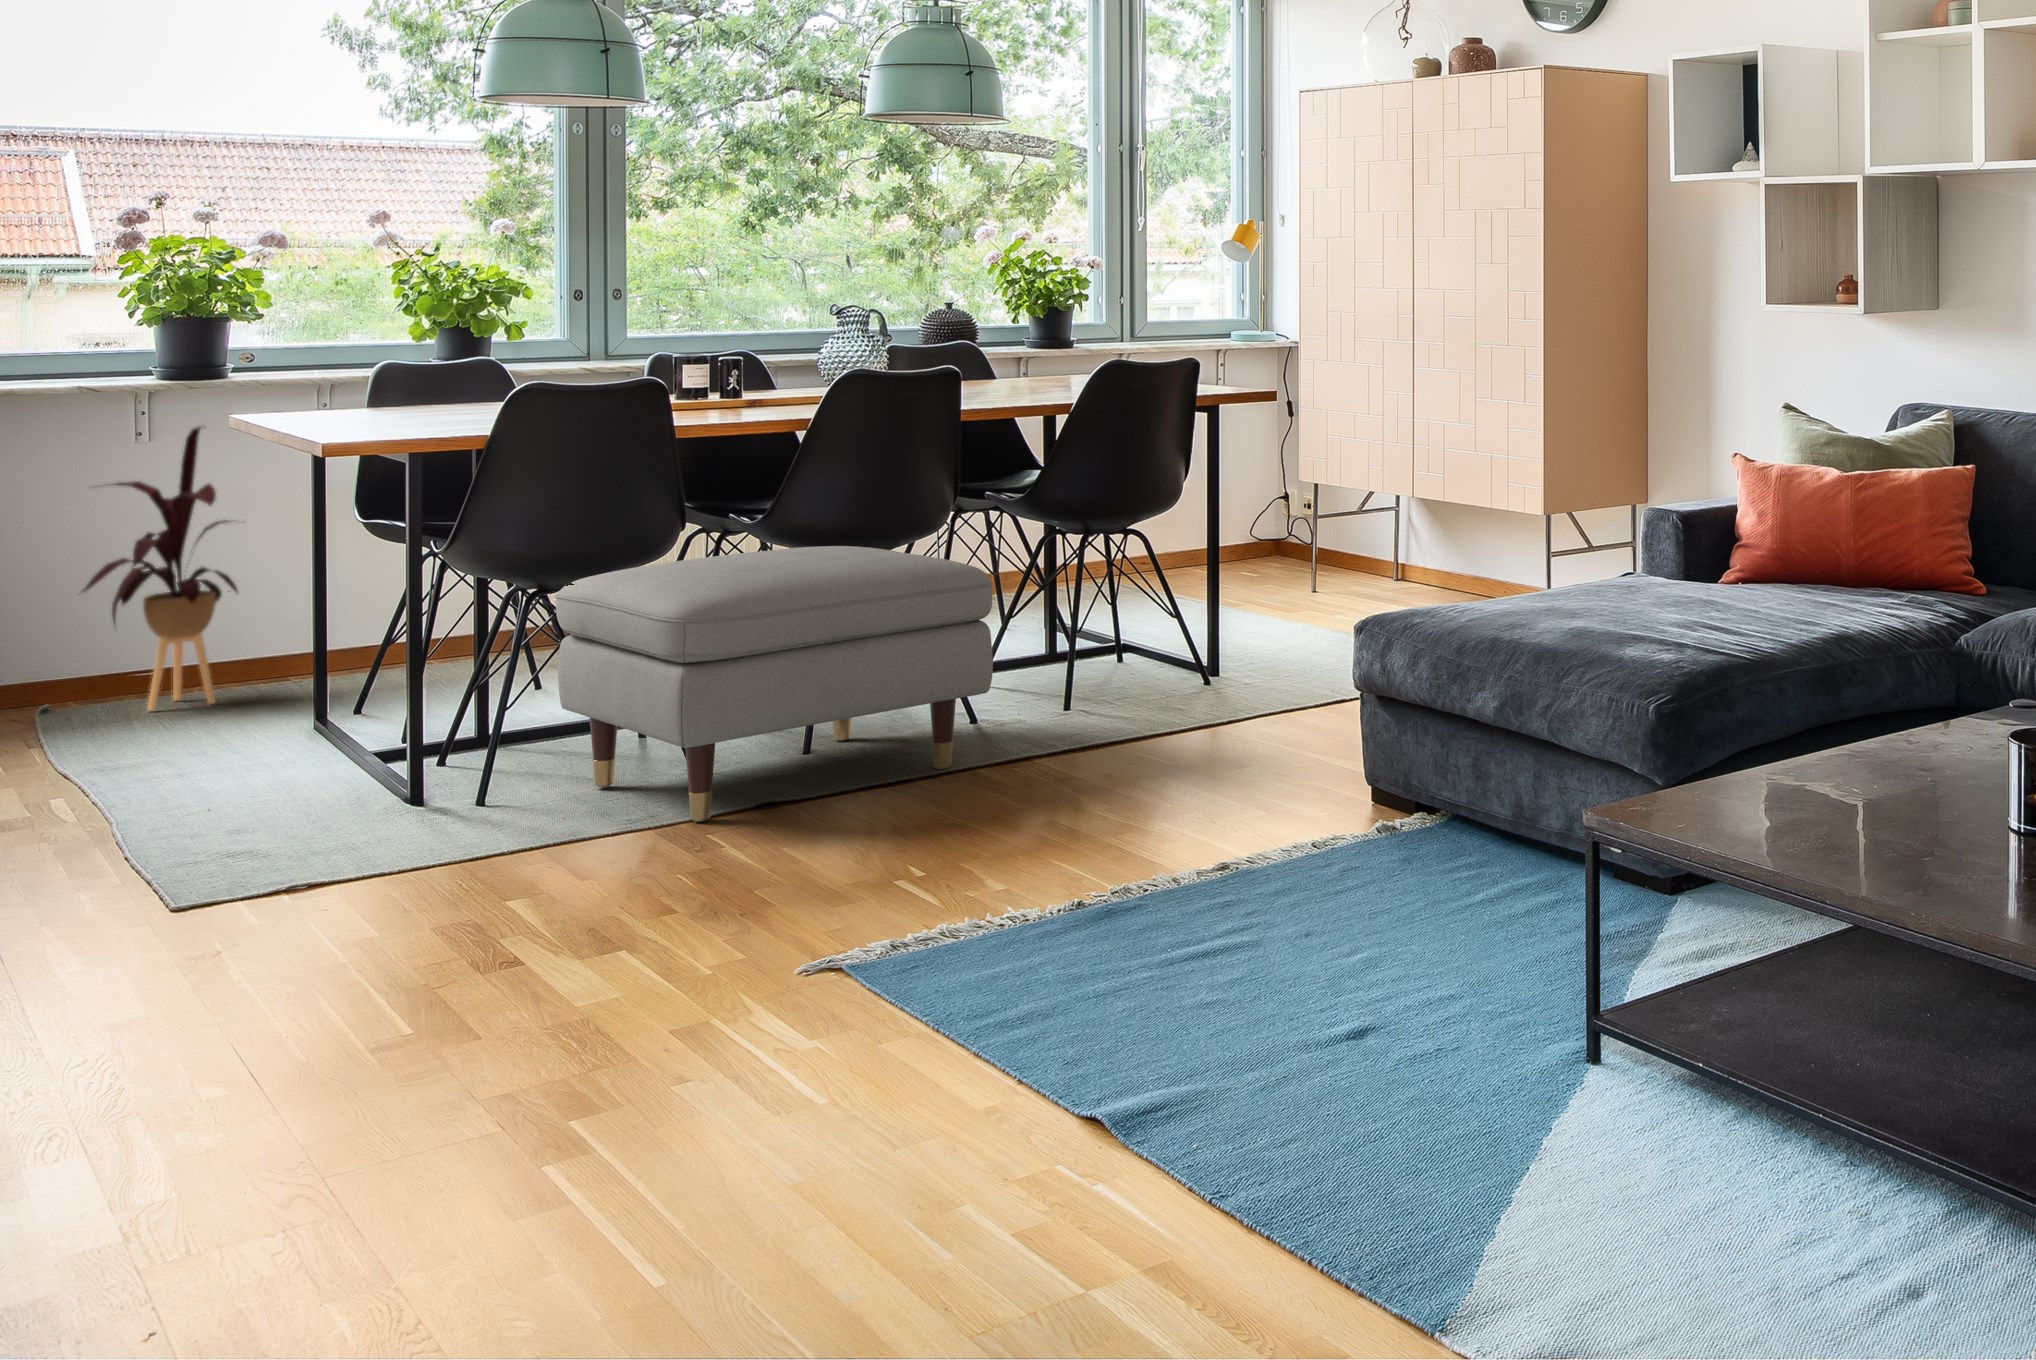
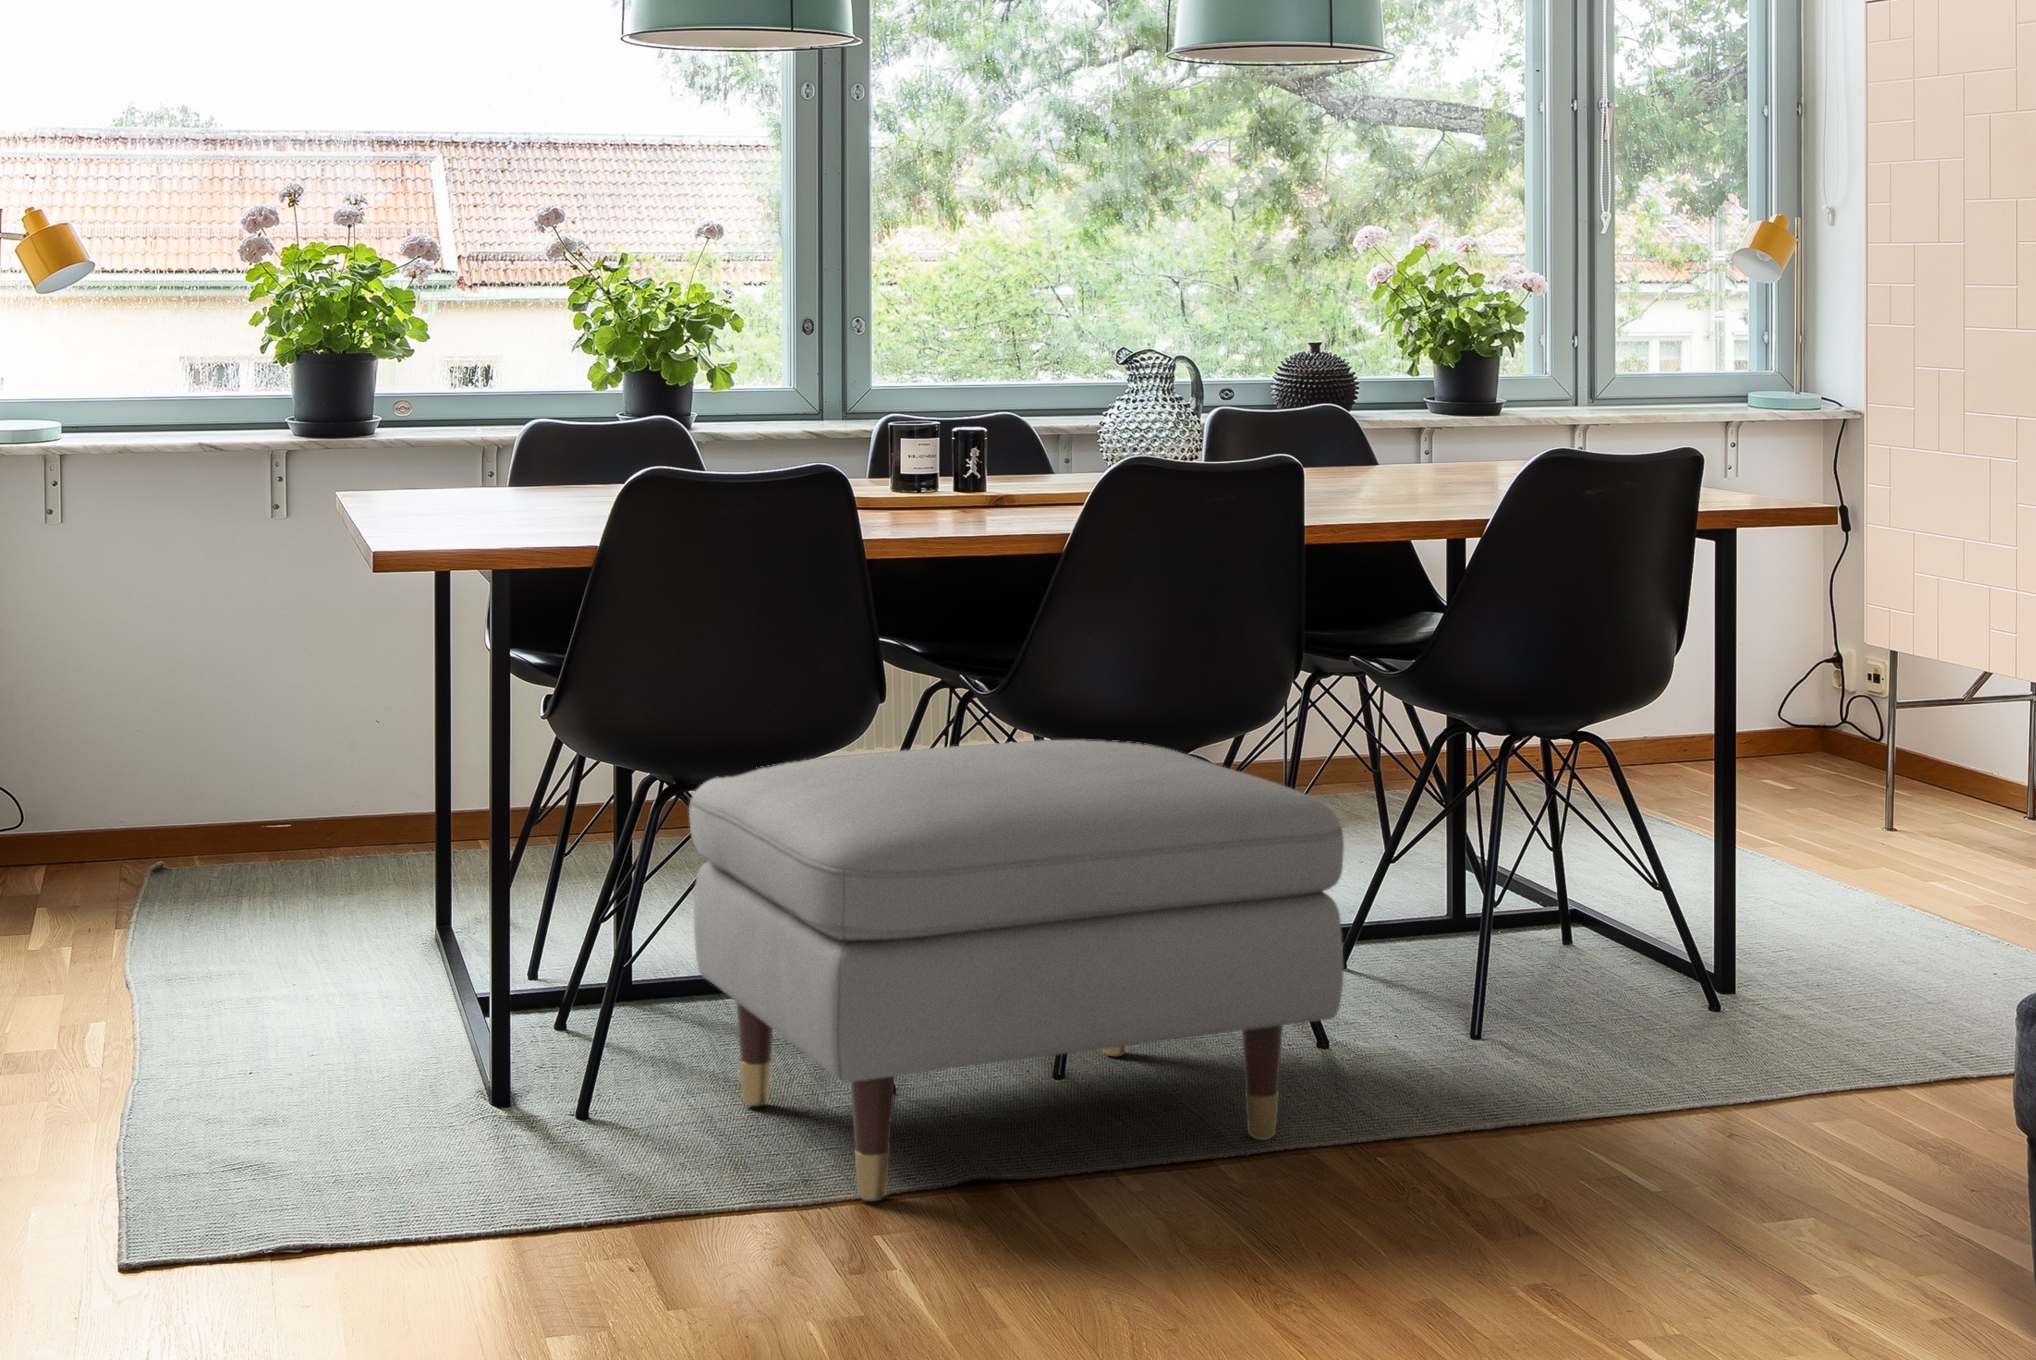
house plant: present [84,427,243,711] -> none [179,502,381,887]

